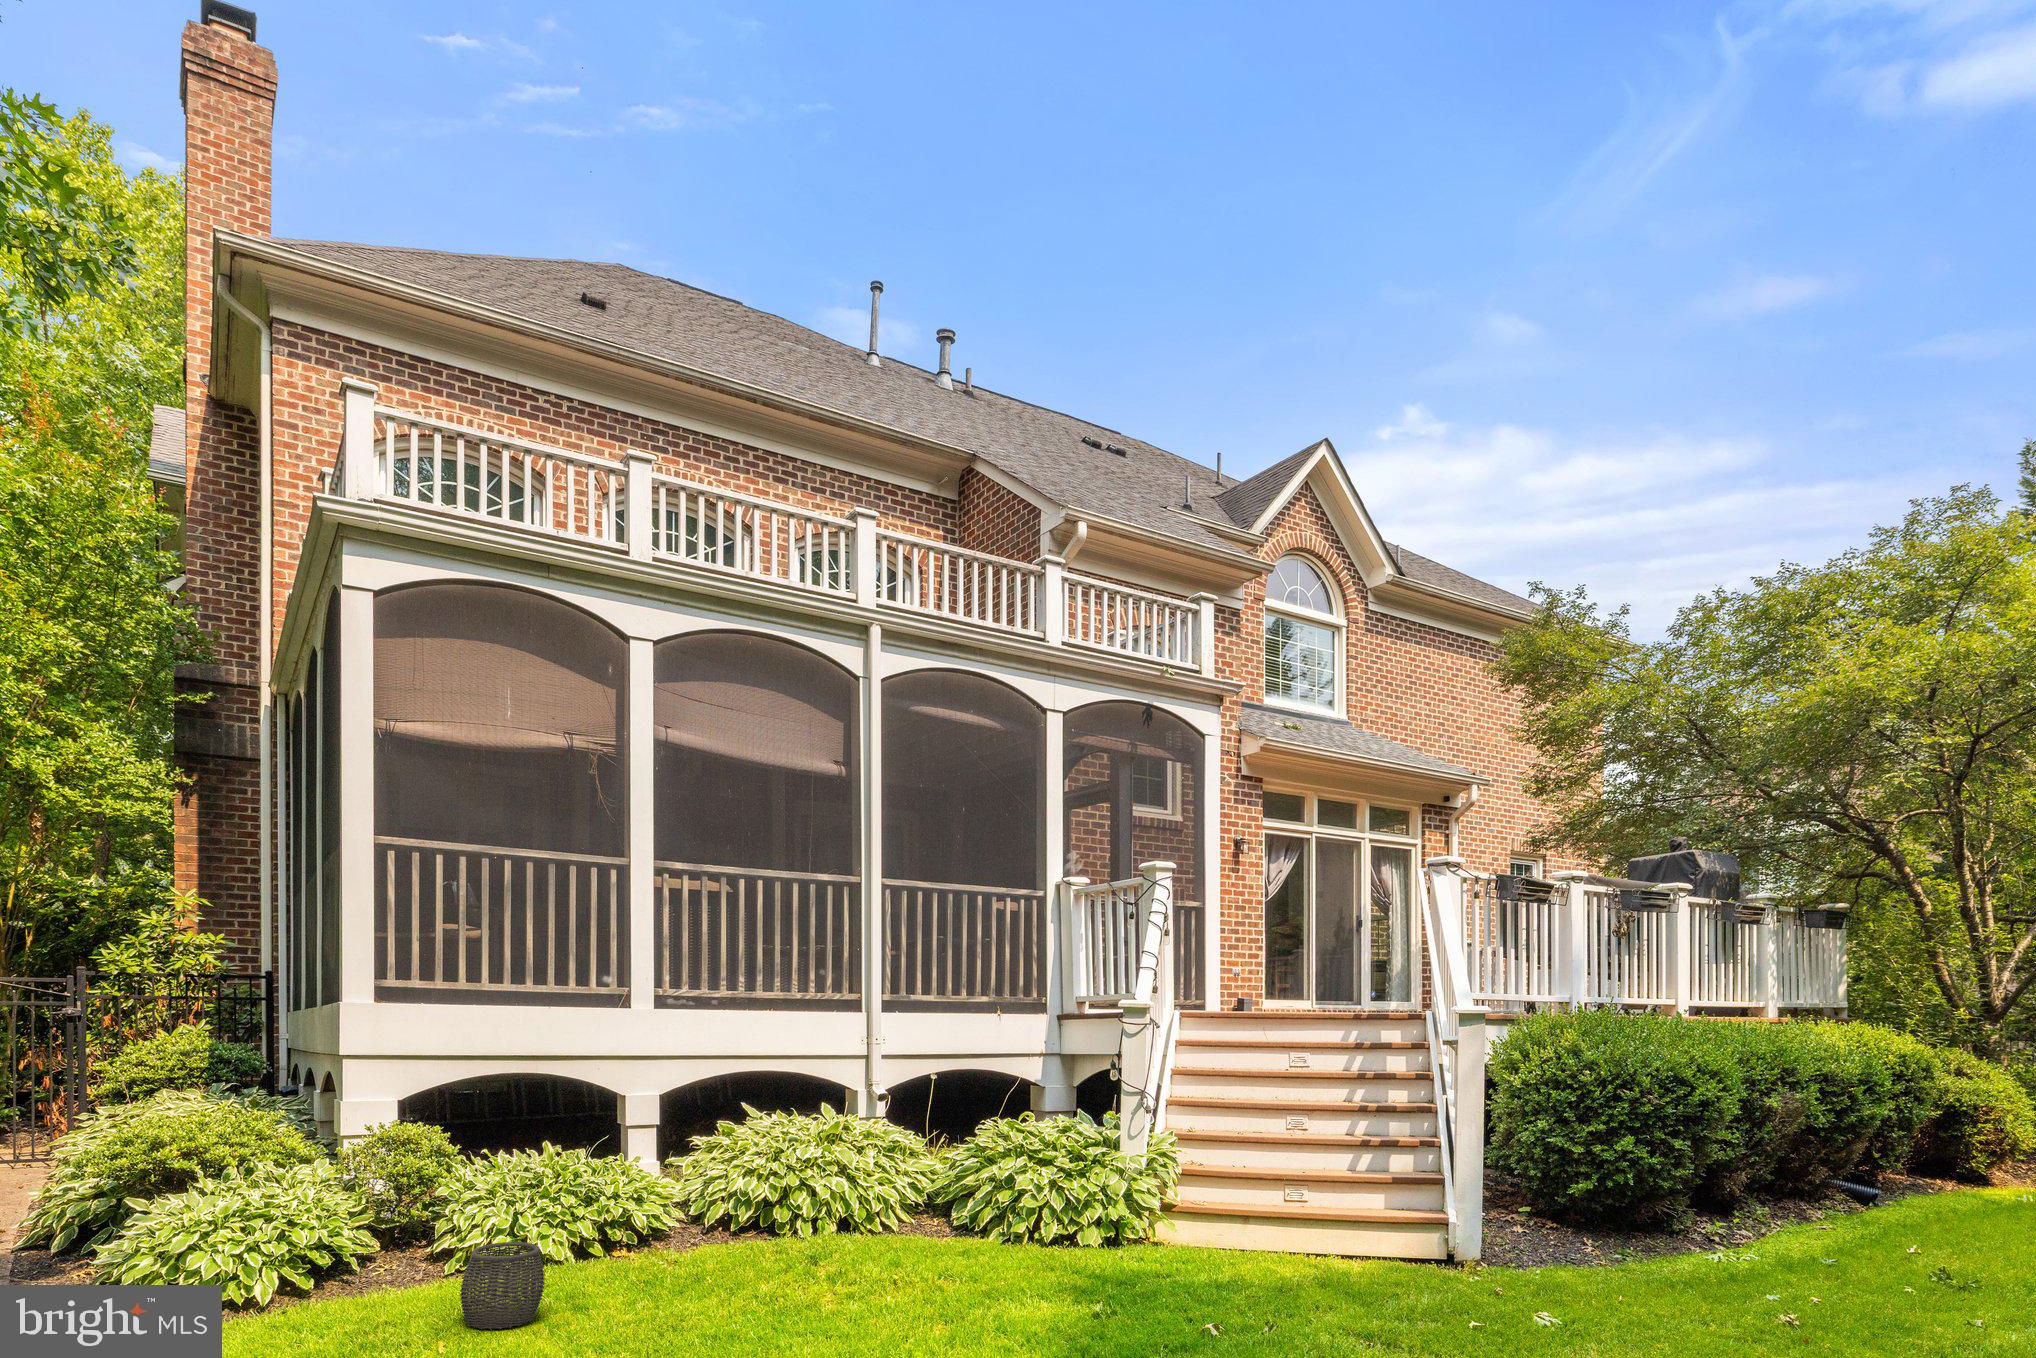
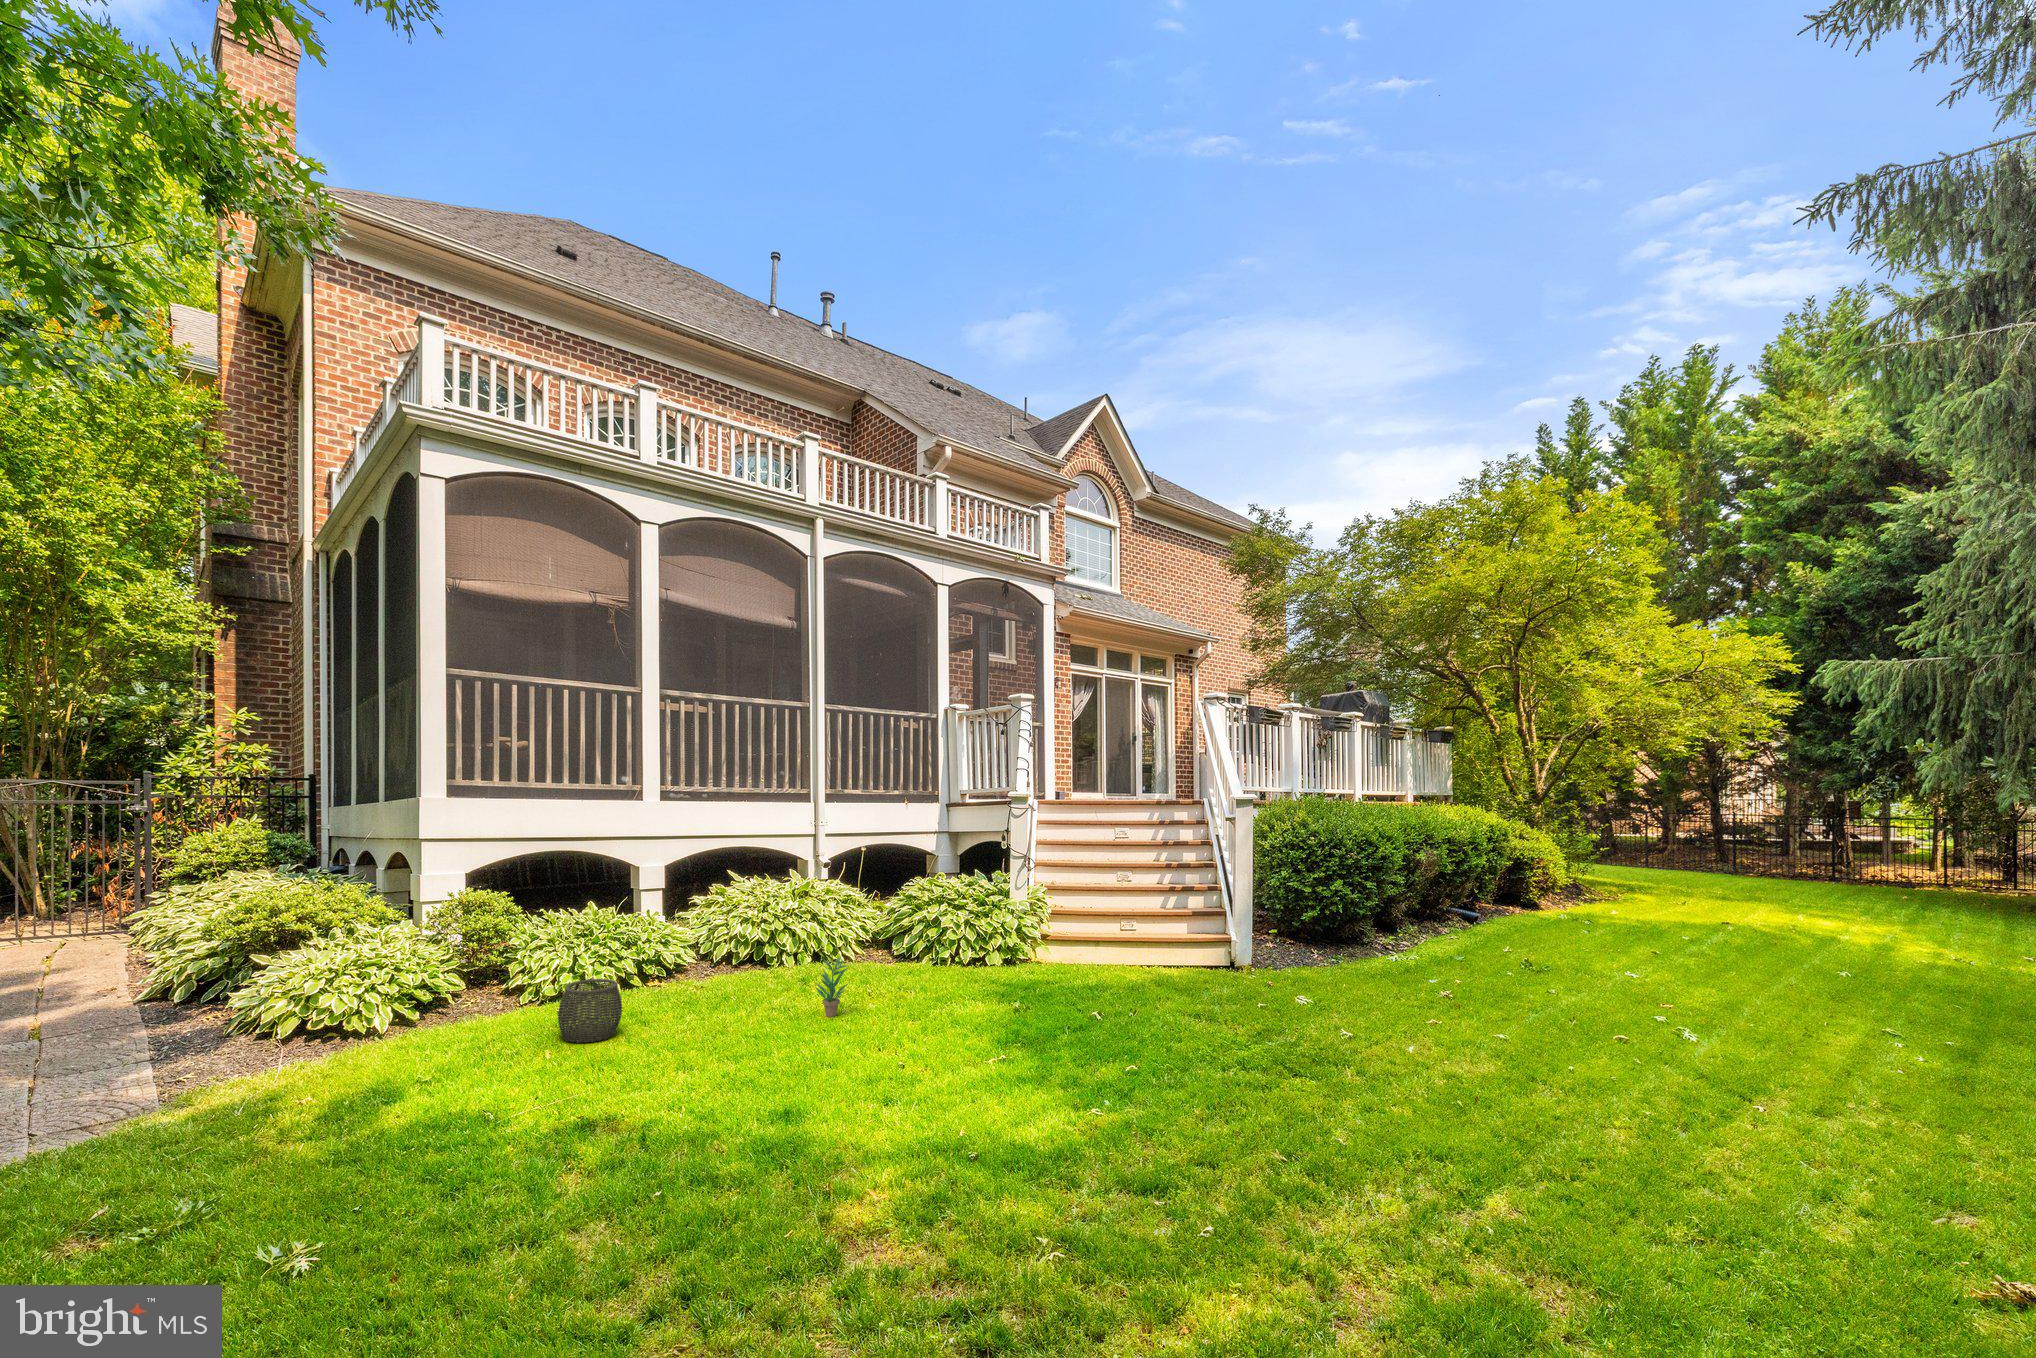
potted plant: none [806,1221,854,1311] -> present [815,957,849,1017]

